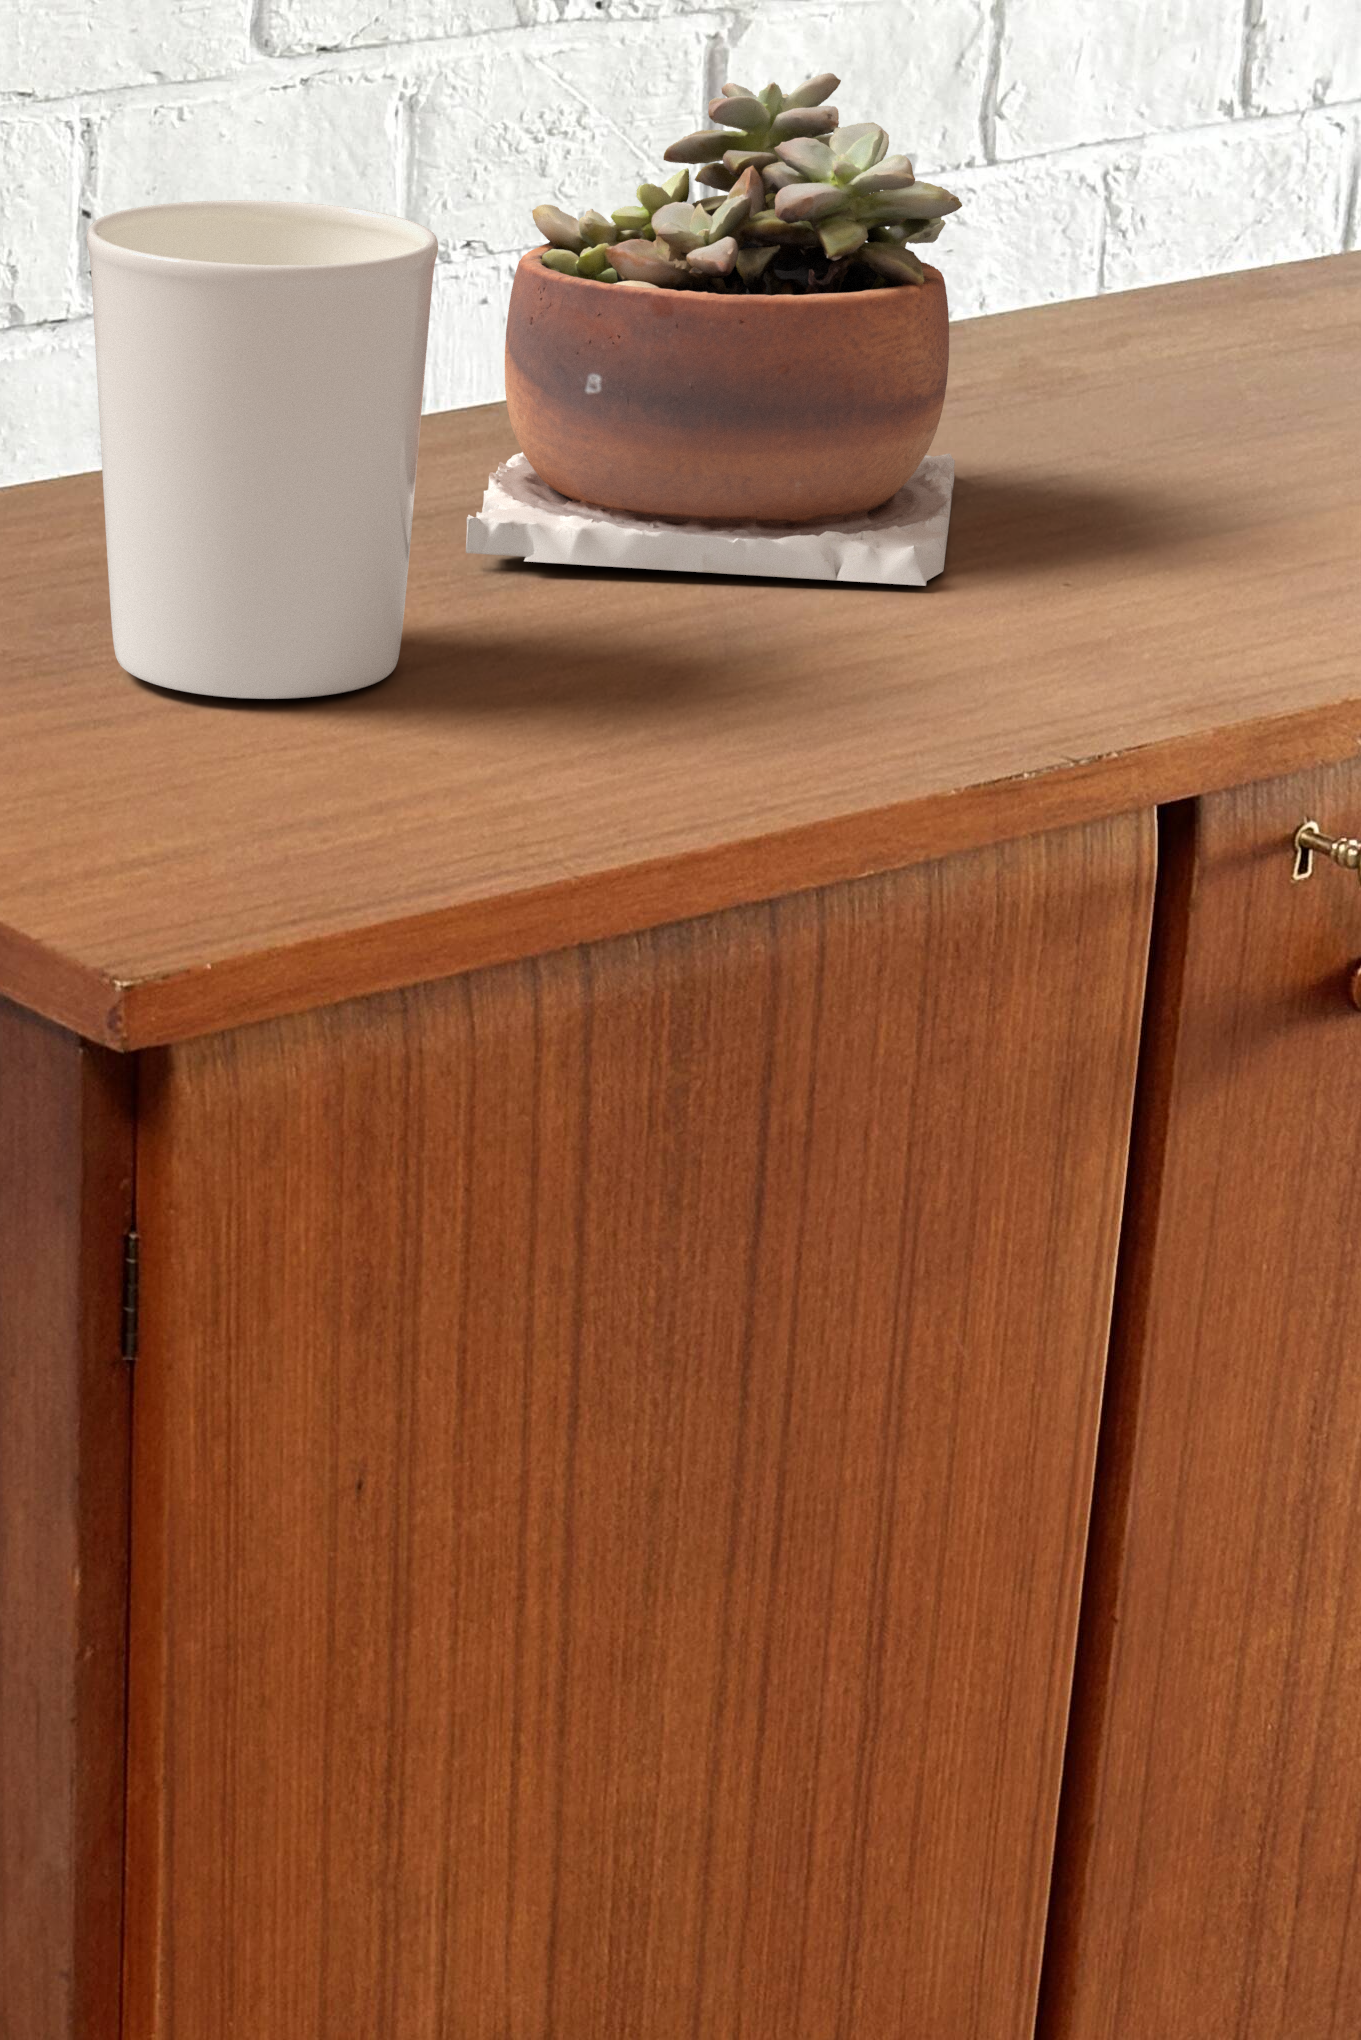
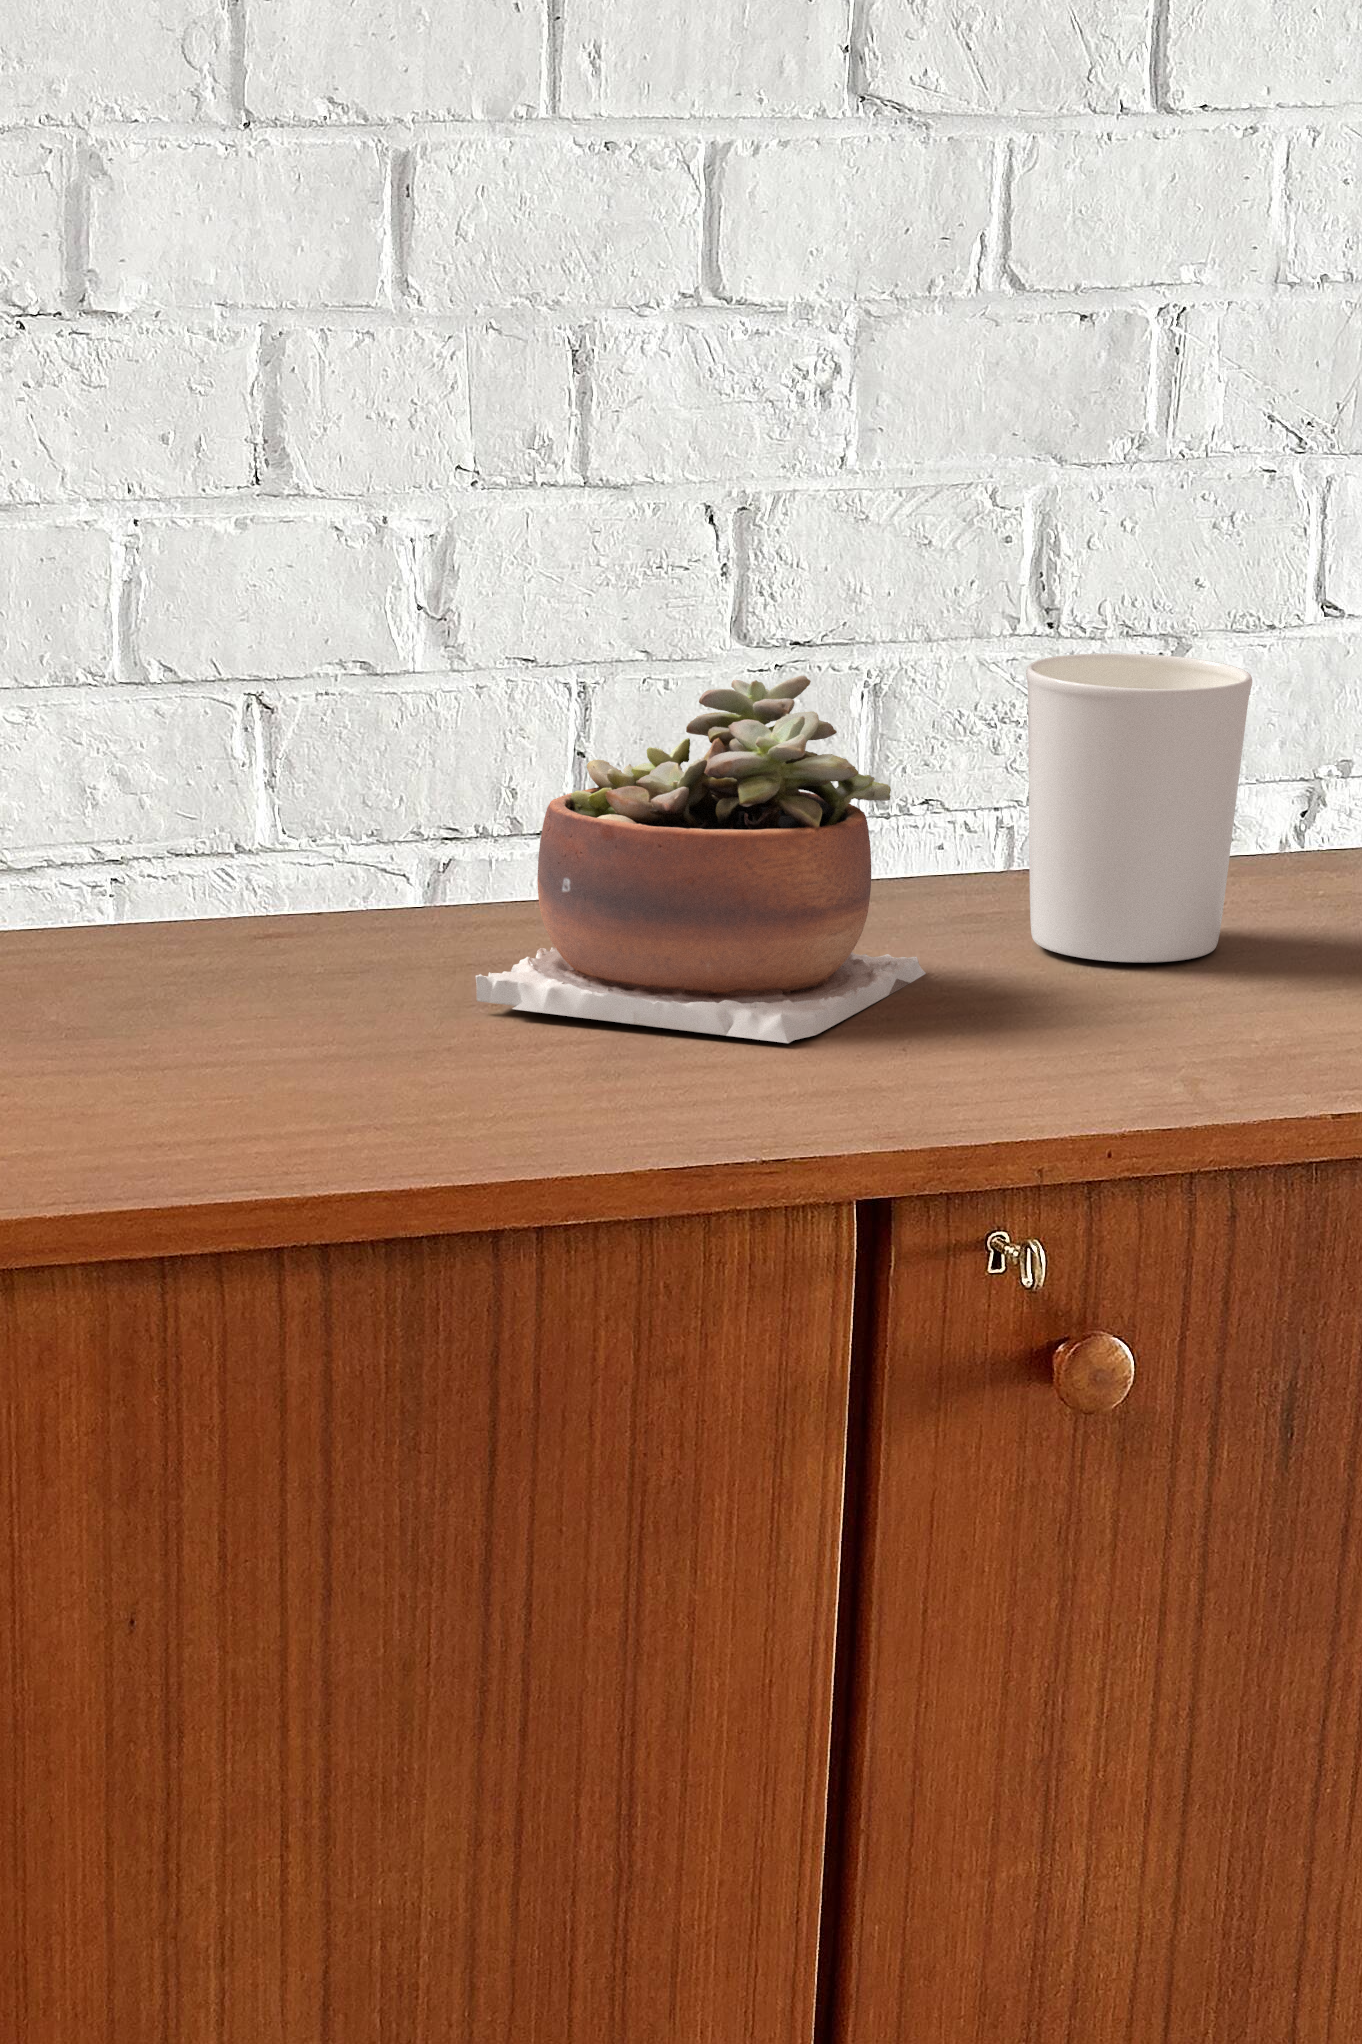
candle holder: present [87,200,438,699] -> present [1026,653,1252,963]

